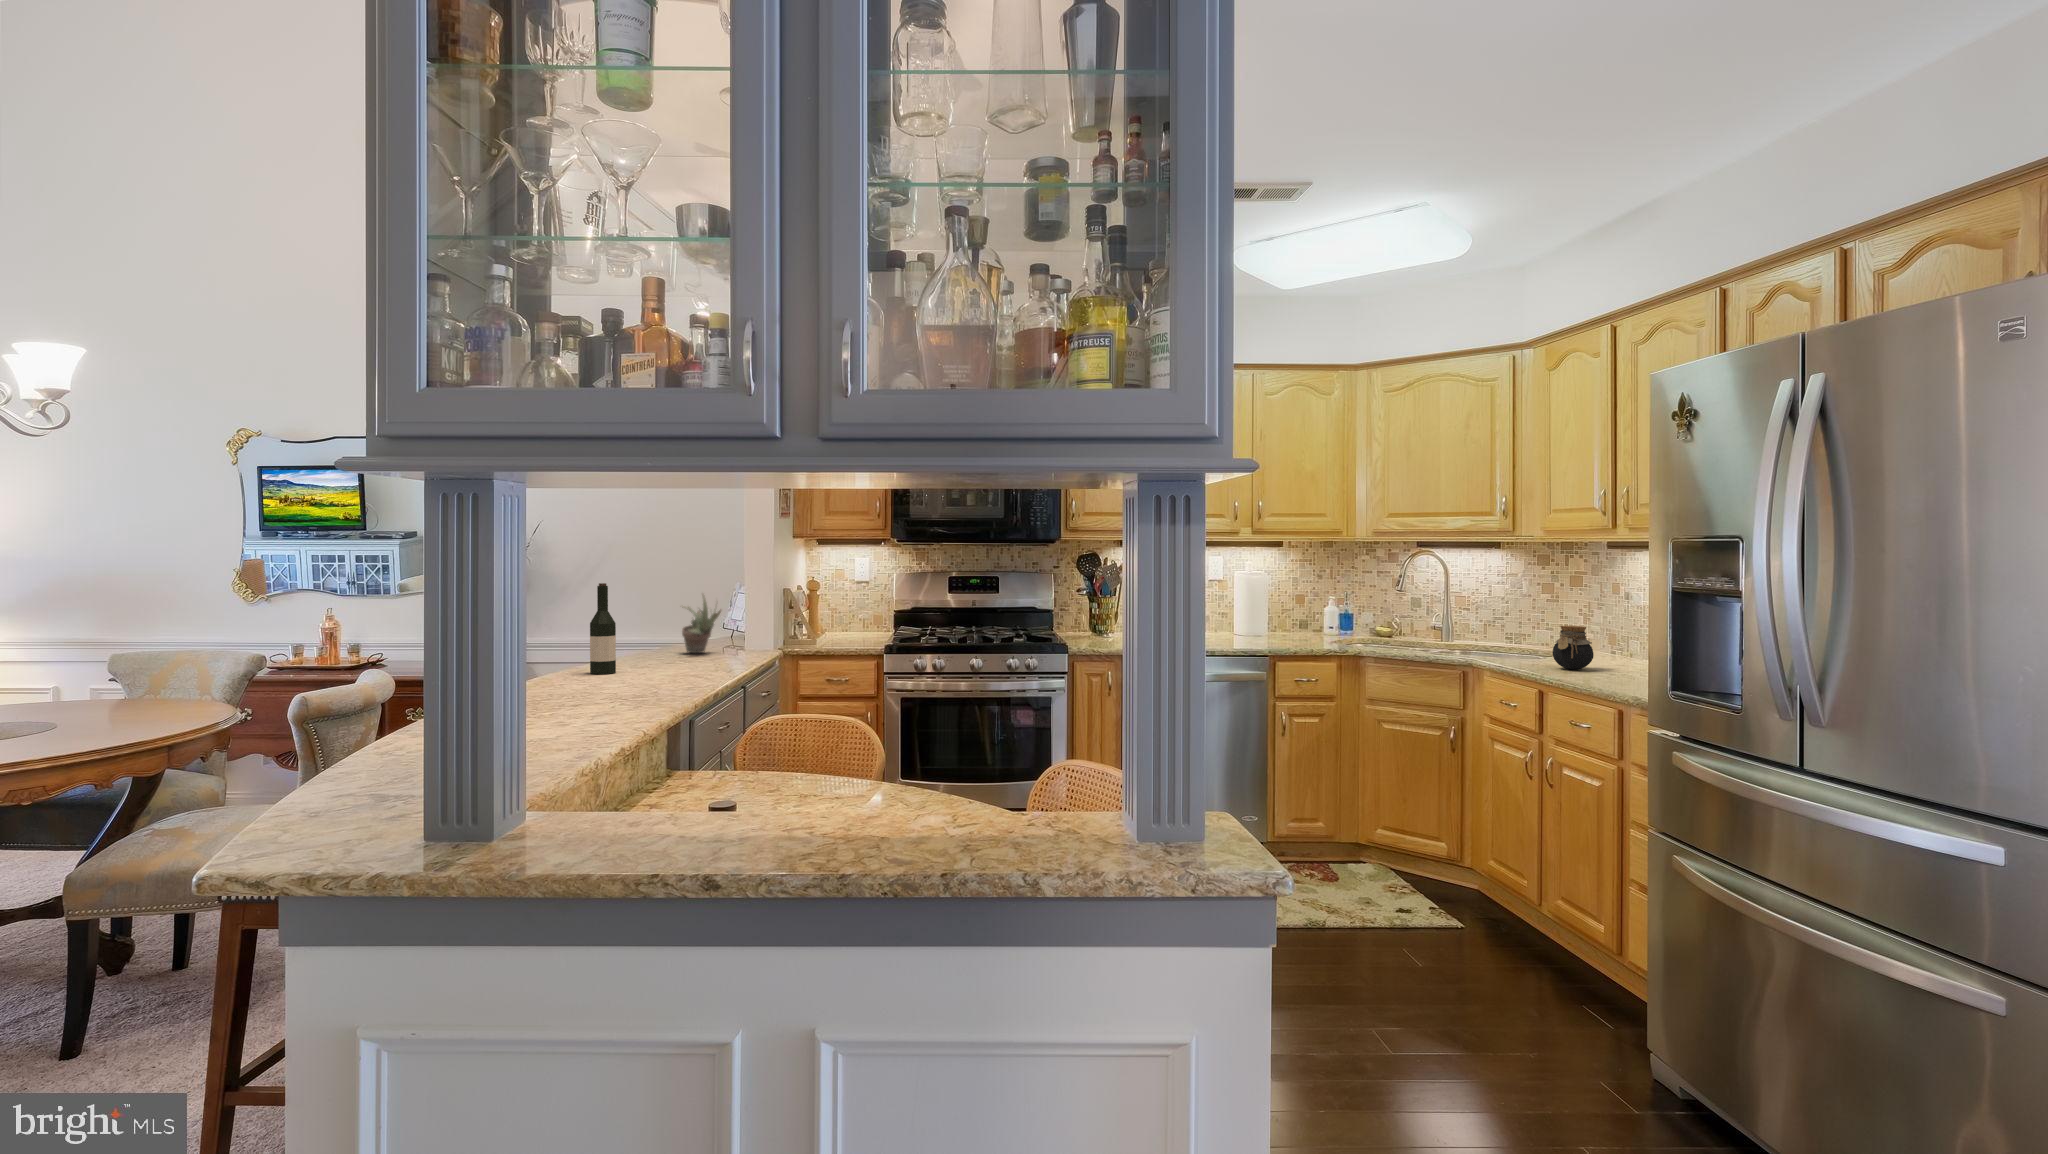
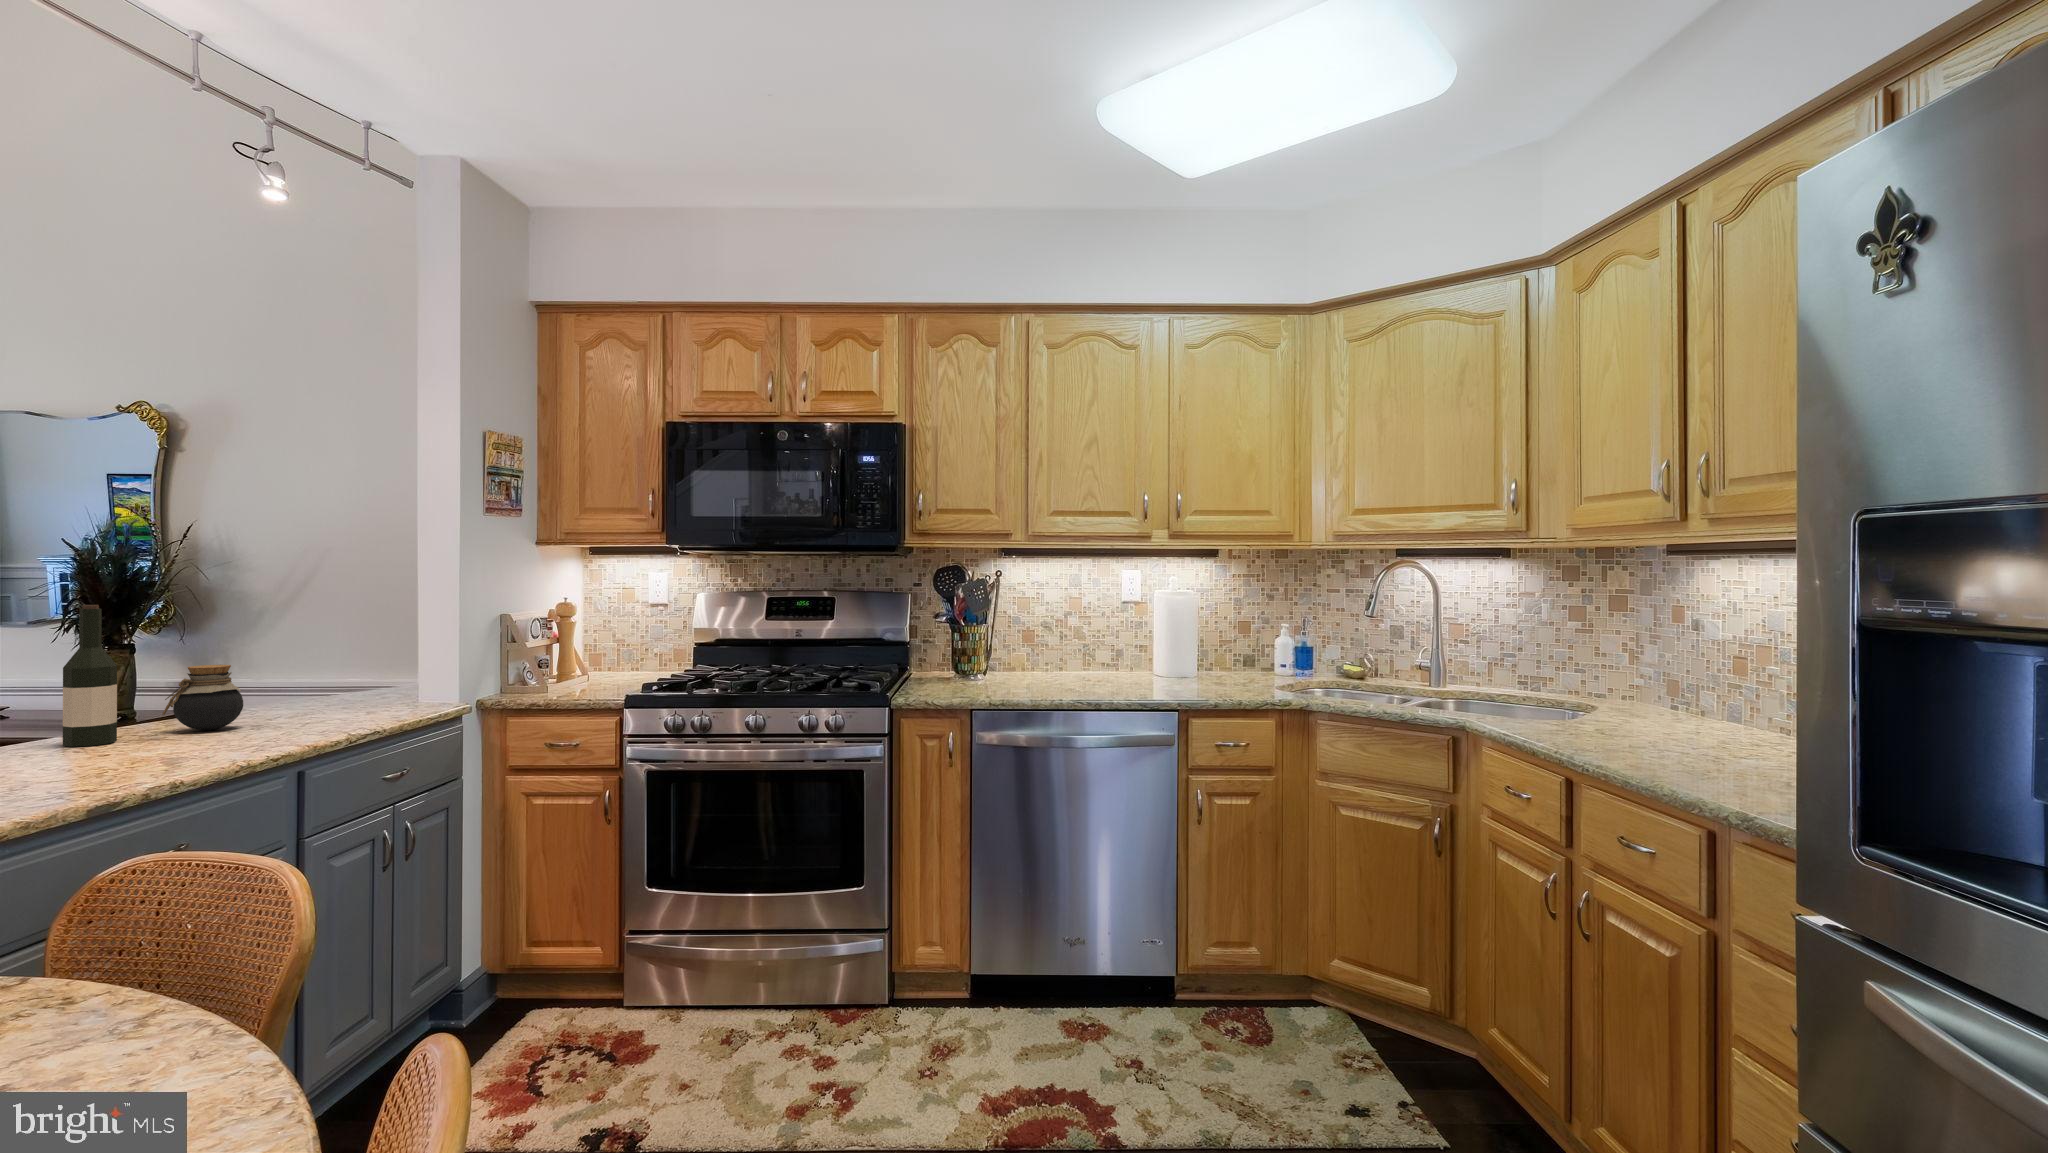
succulent plant: present [682,594,721,653] -> none [322,618,397,704]
jar: present [1553,626,1594,670] -> present [162,665,243,730]

